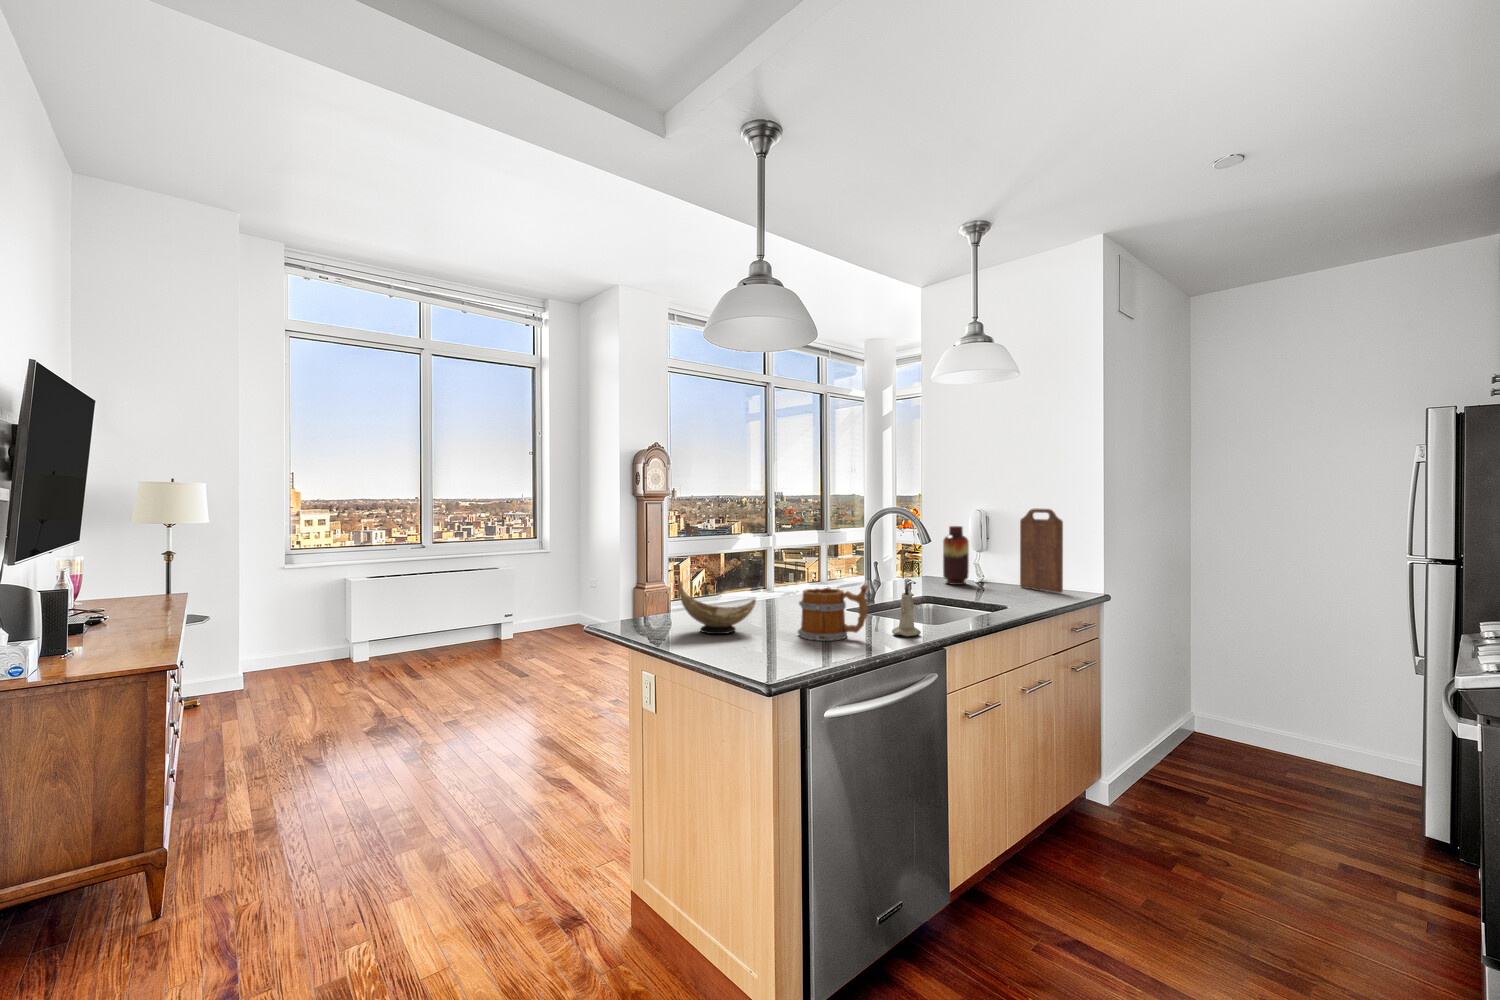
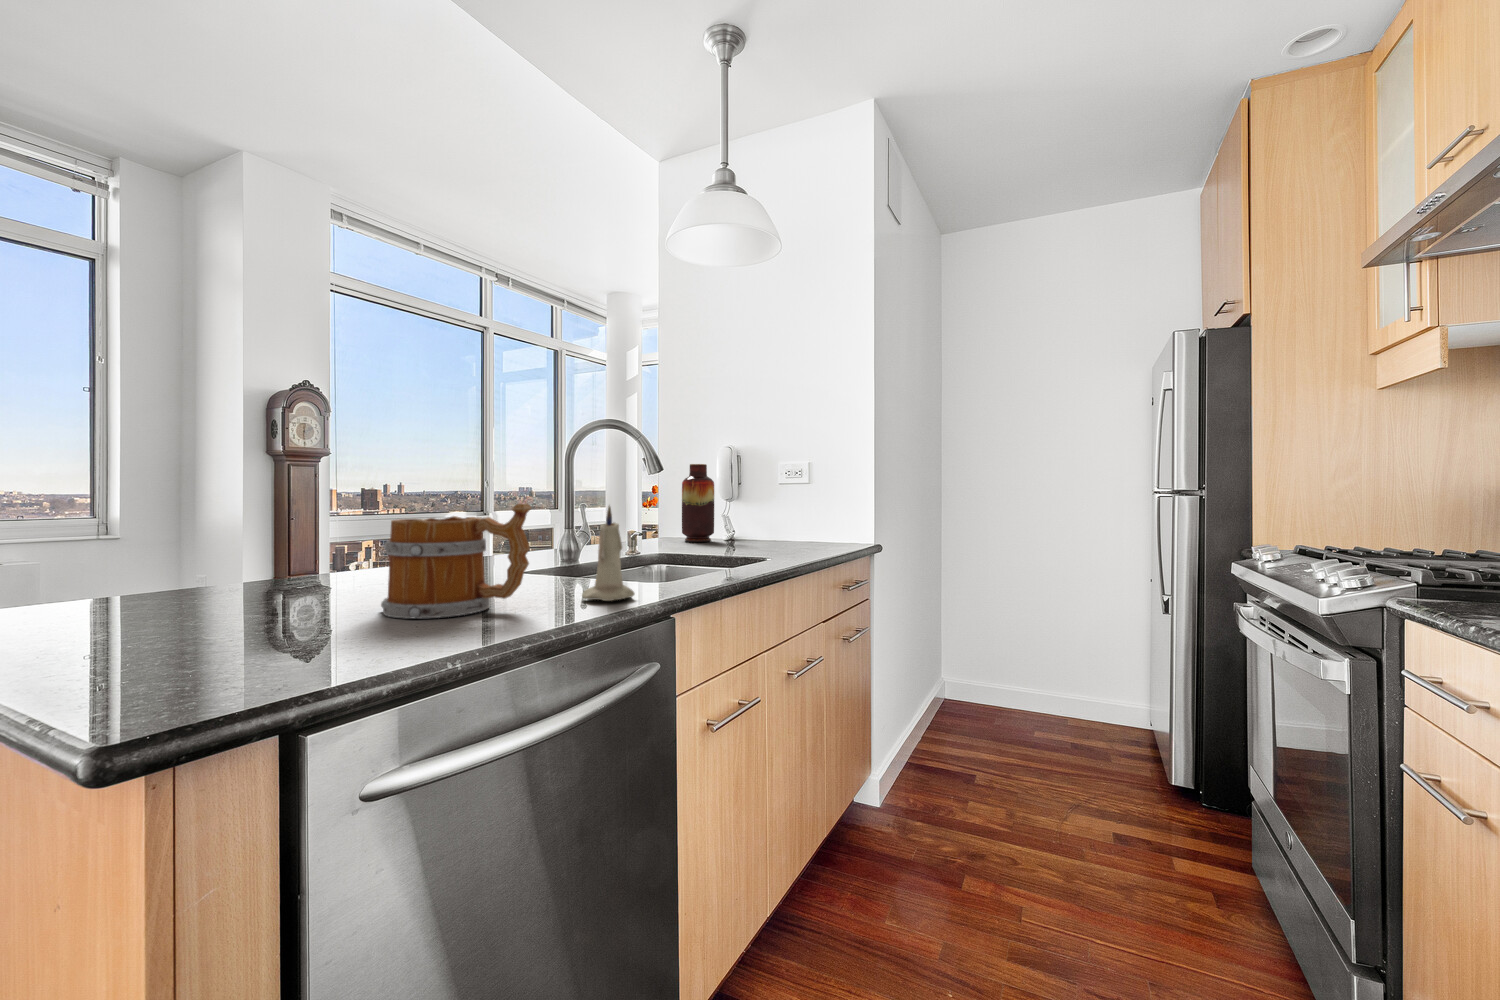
cutting board: present [1020,508,1063,593] -> none [778,438,830,546]
decorative bowl: present [678,581,756,634] -> none [61,500,290,620]

